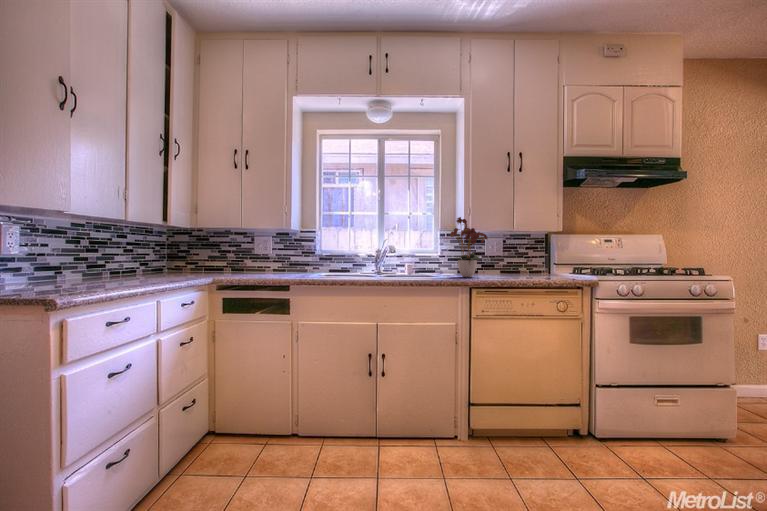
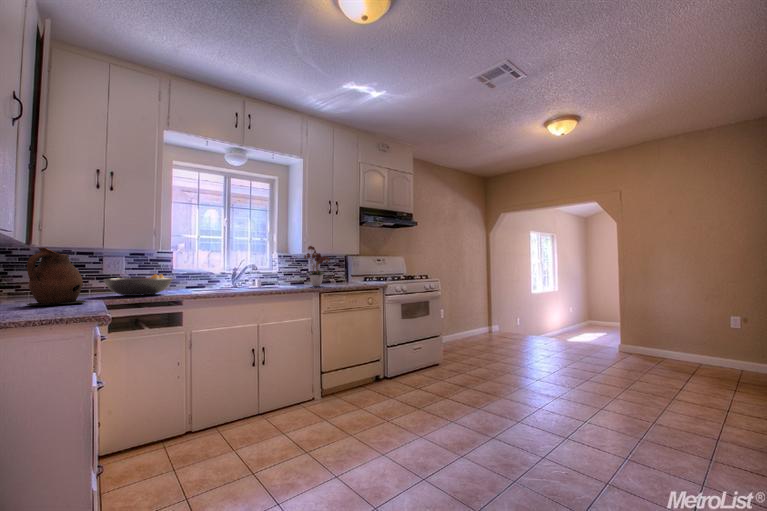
ceramic pitcher: none [108,222,172,281] -> present [27,248,86,306]
fruit bowl: none [215,253,283,276] -> present [103,274,173,296]

